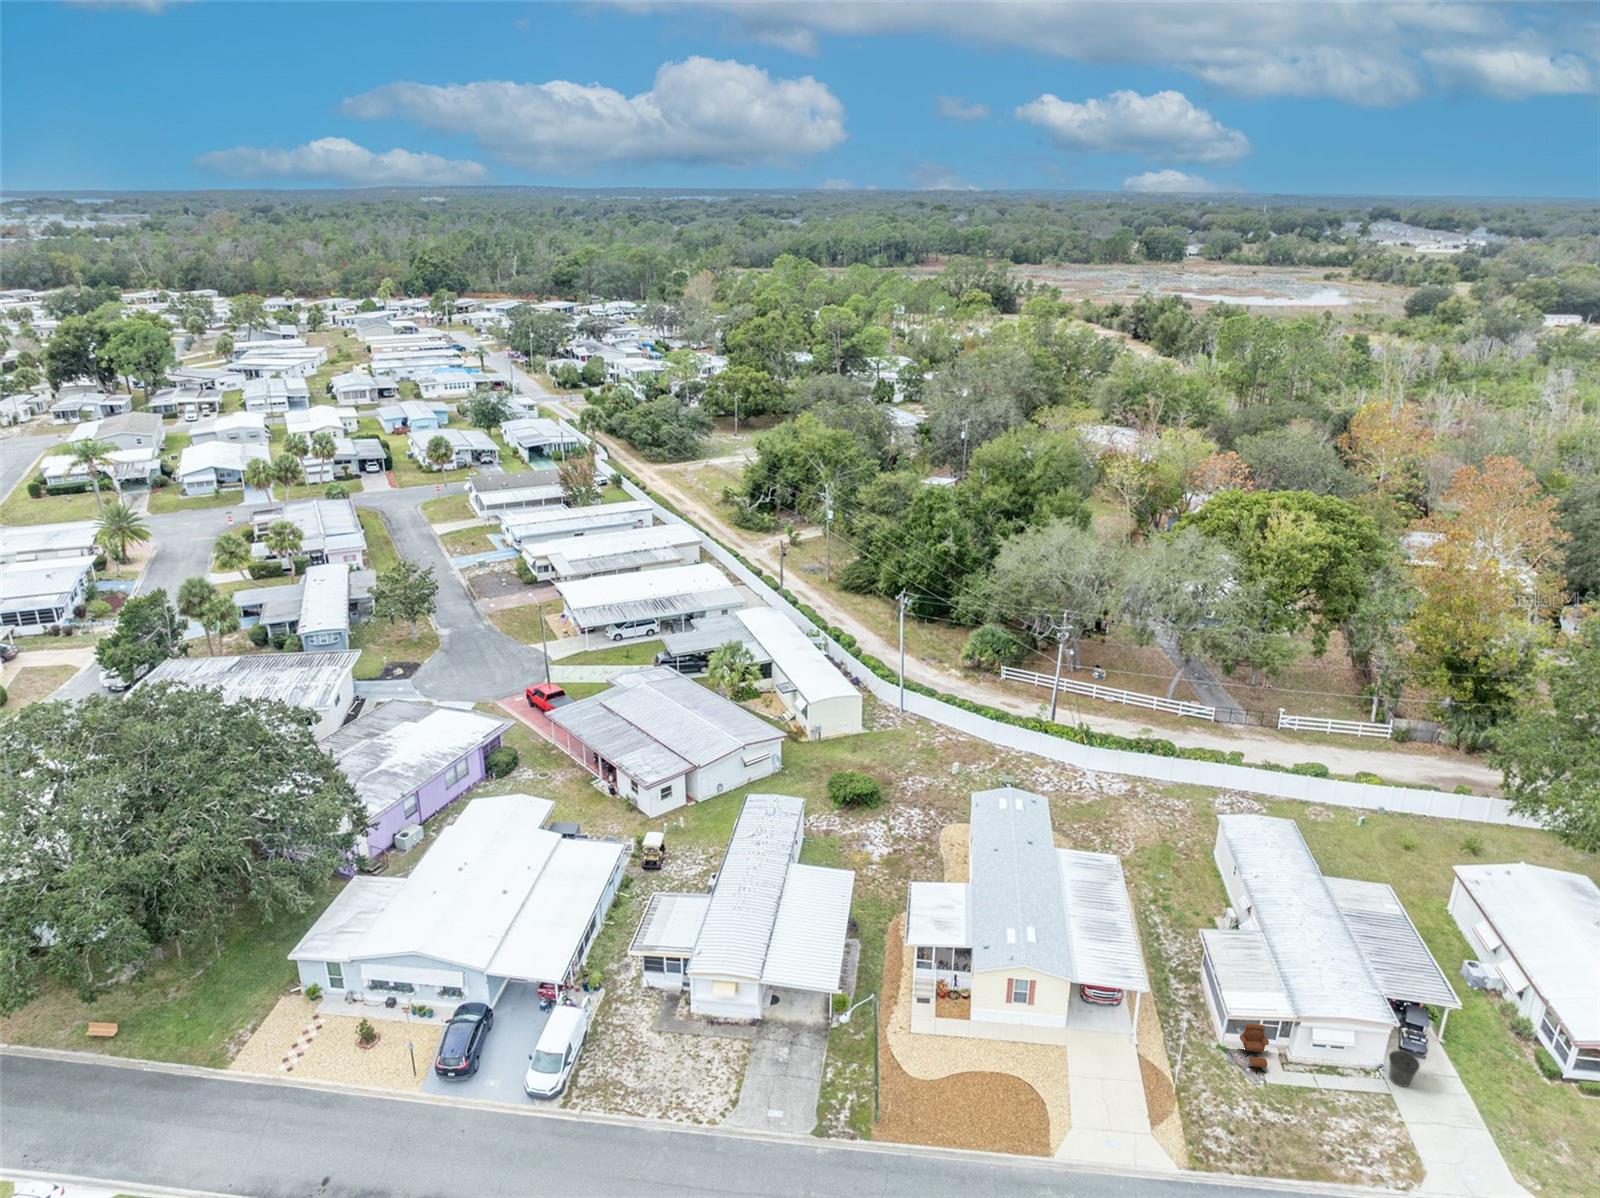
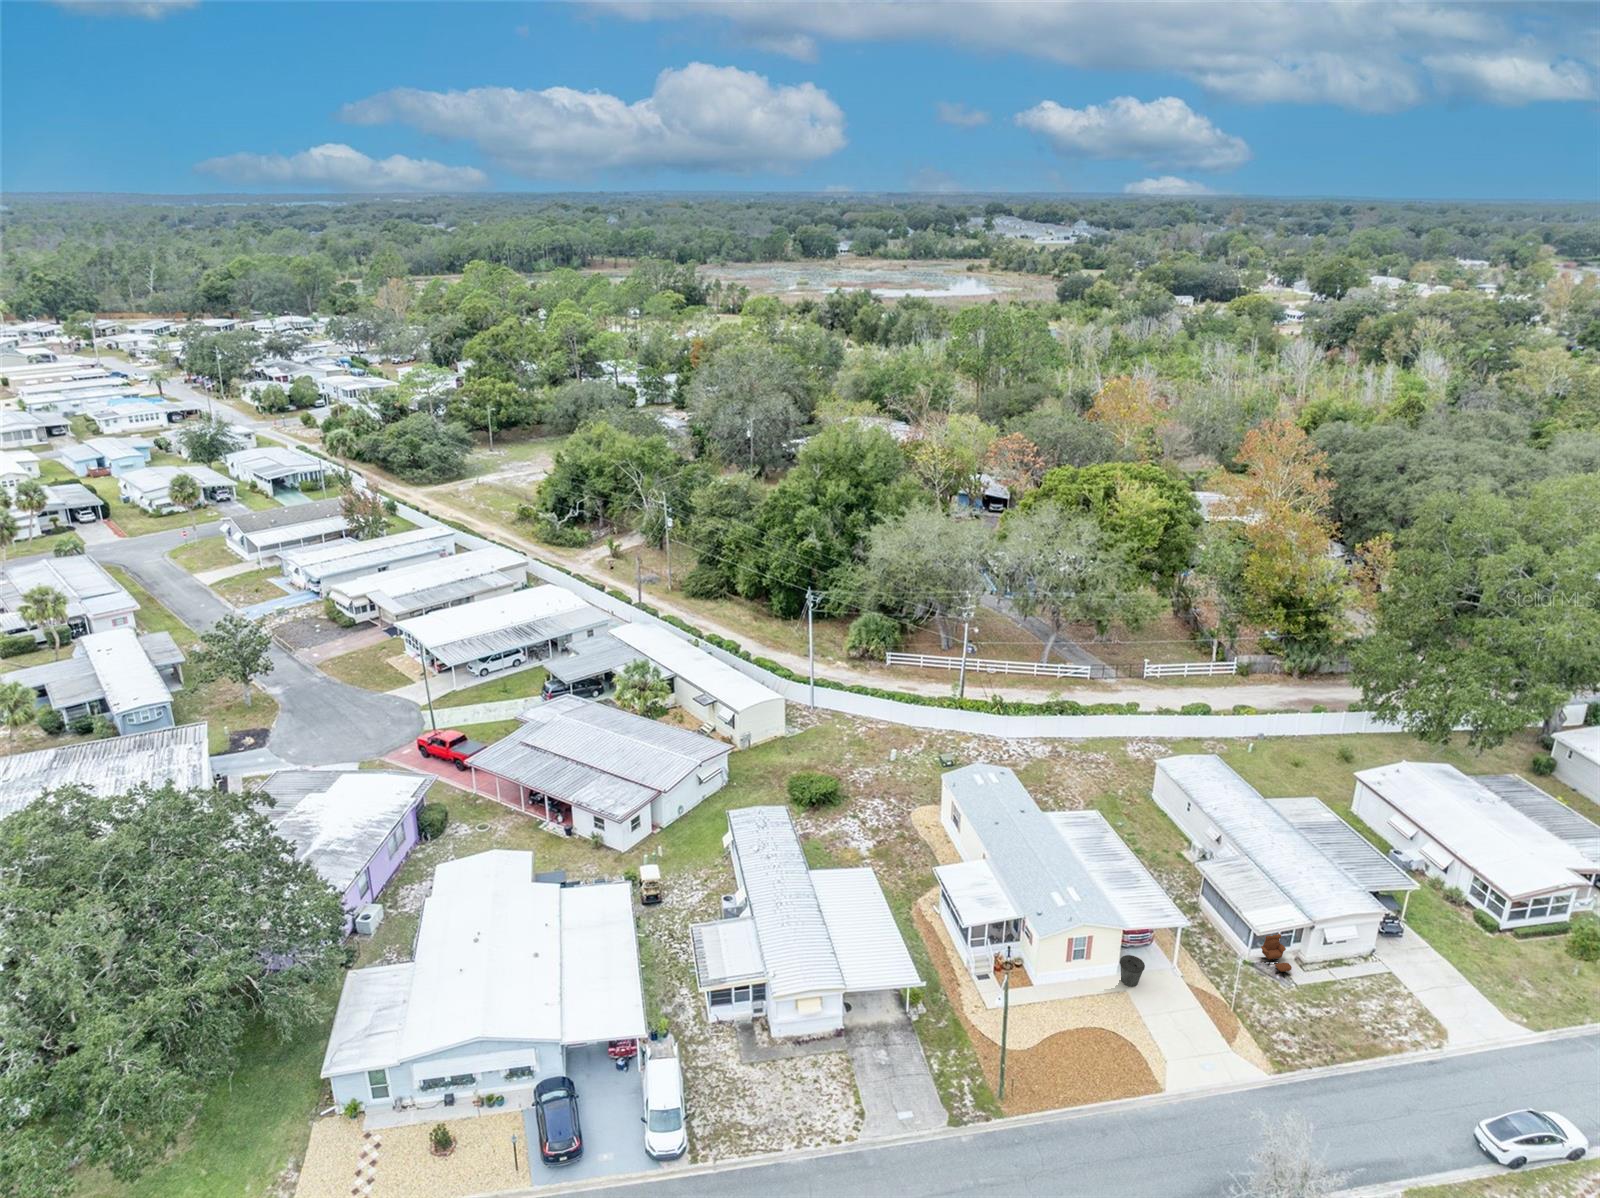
trash can: present [1389,1051,1420,1087] -> present [1120,955,1145,987]

